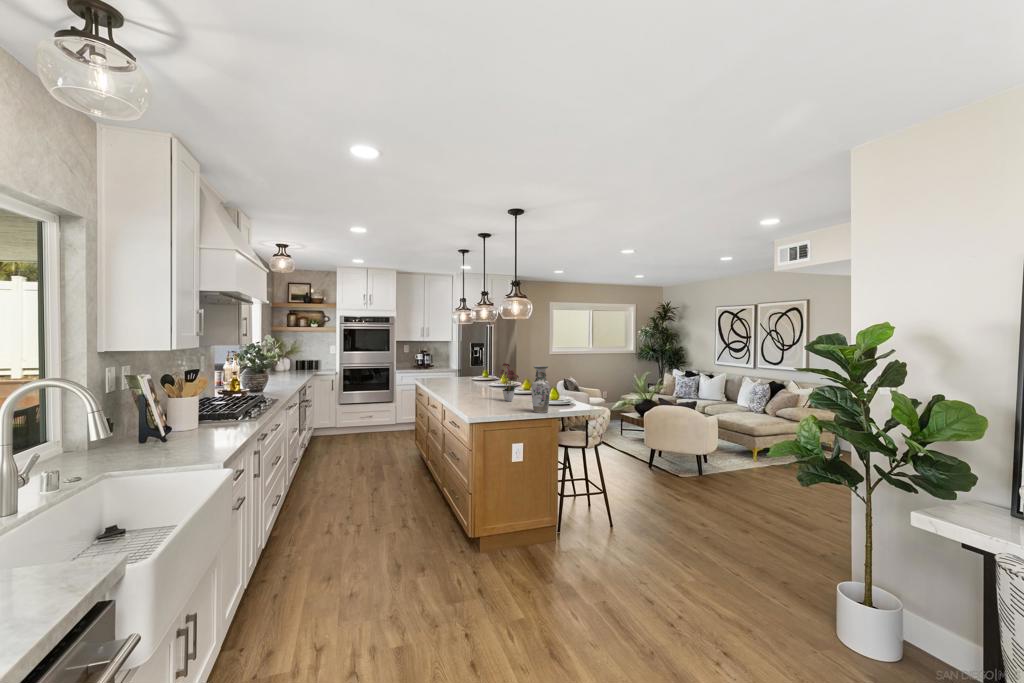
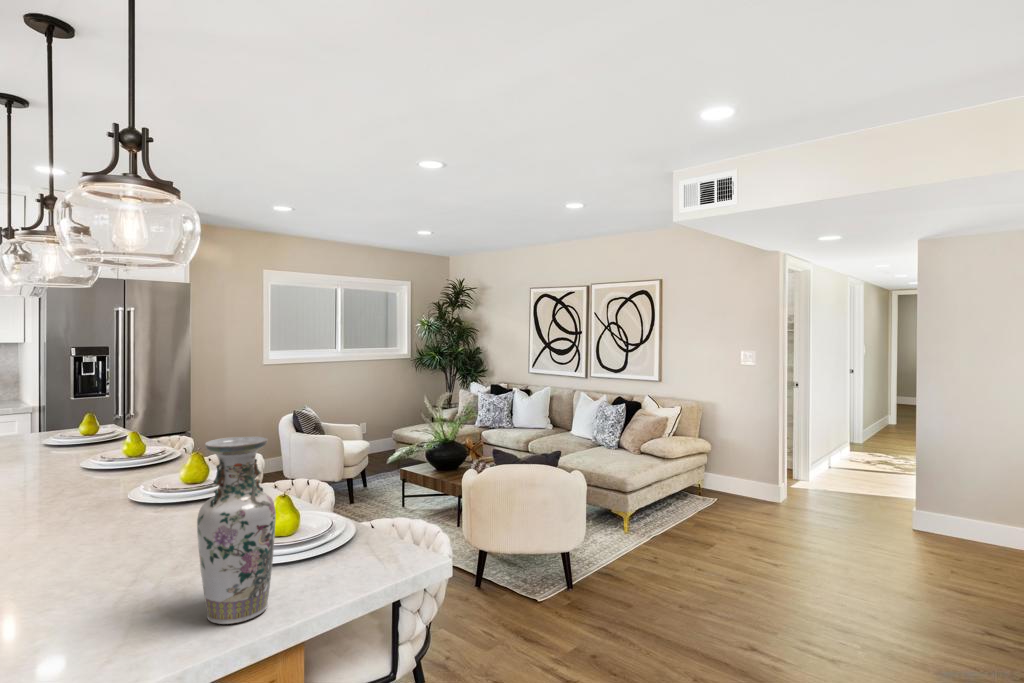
flower arrangement: present [500,363,519,401] -> none [76,412,166,549]

